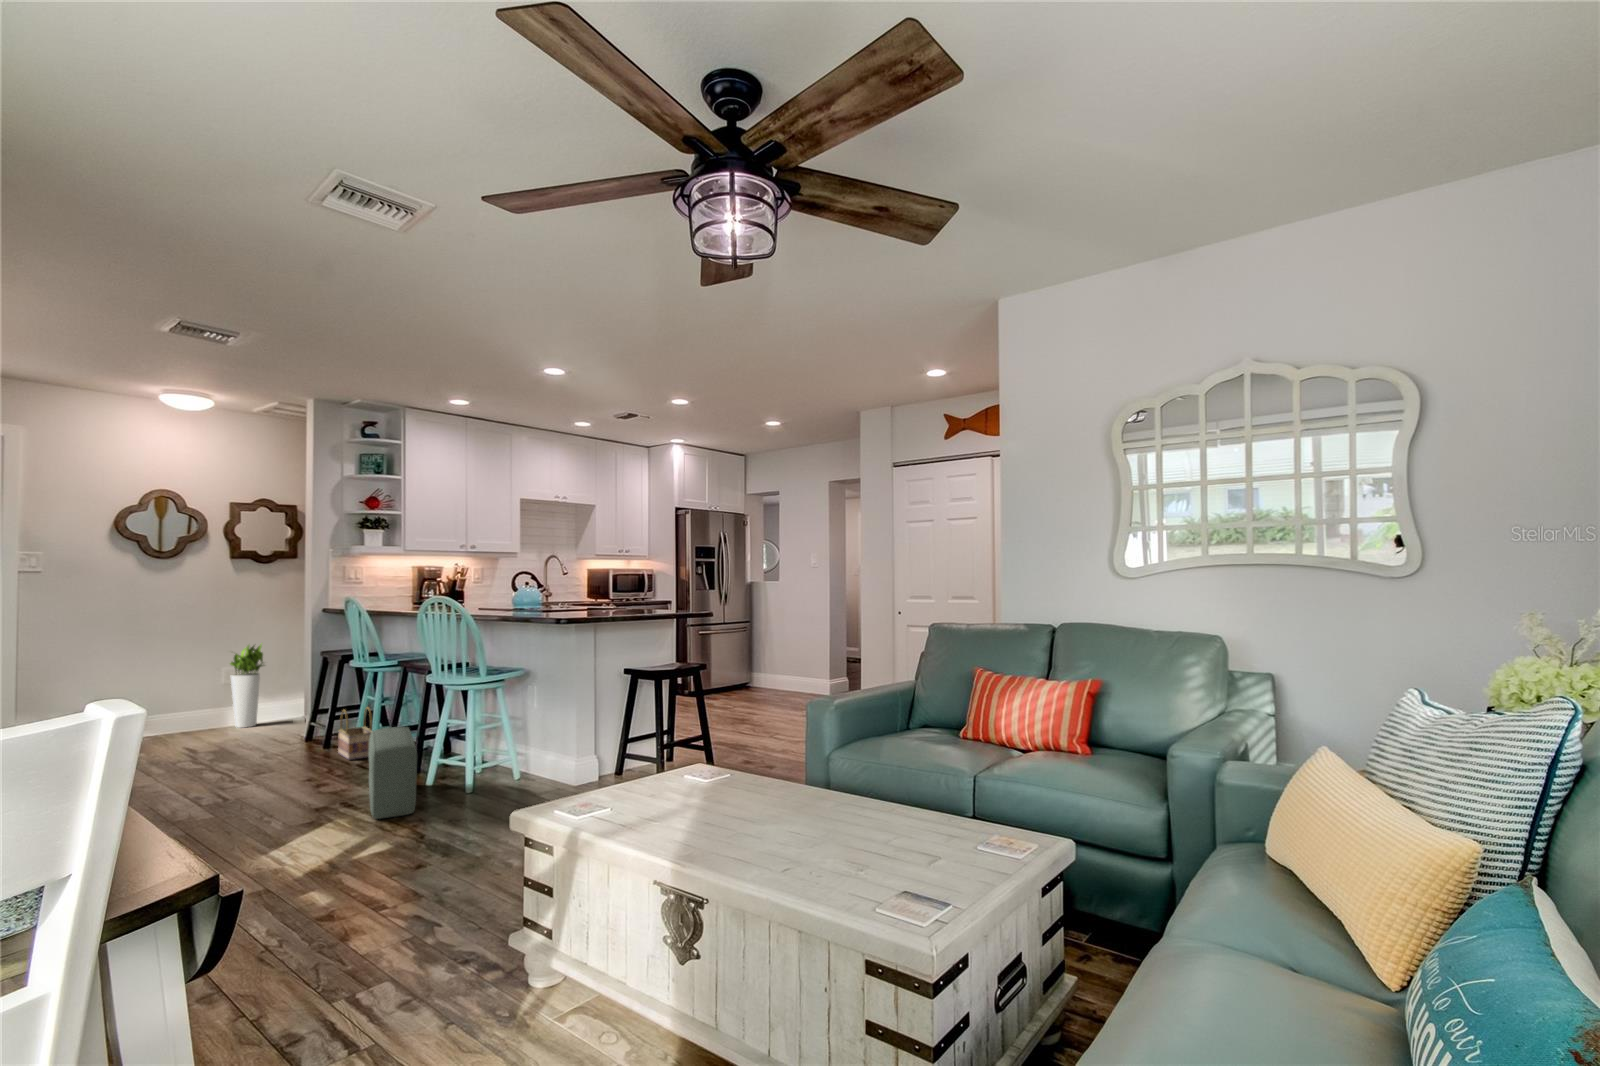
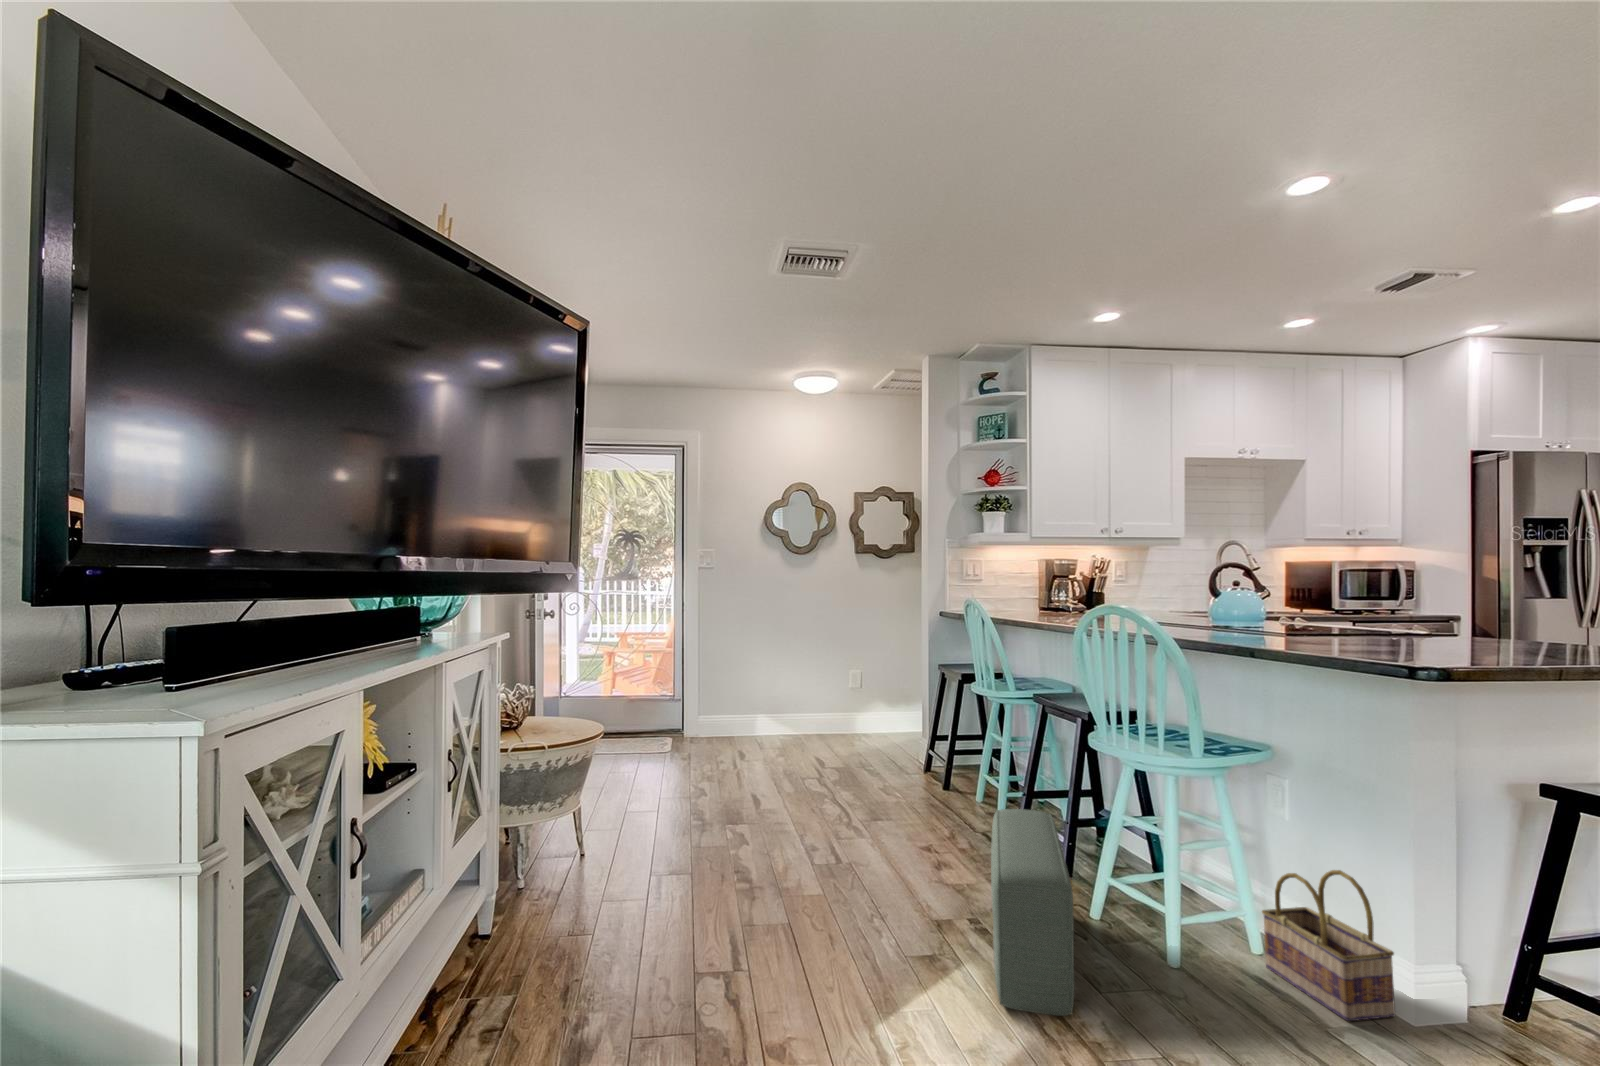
planter: present [230,643,263,728] -> none [855,644,894,737]
basket: present [338,707,372,760] -> present [1262,870,1395,1021]

